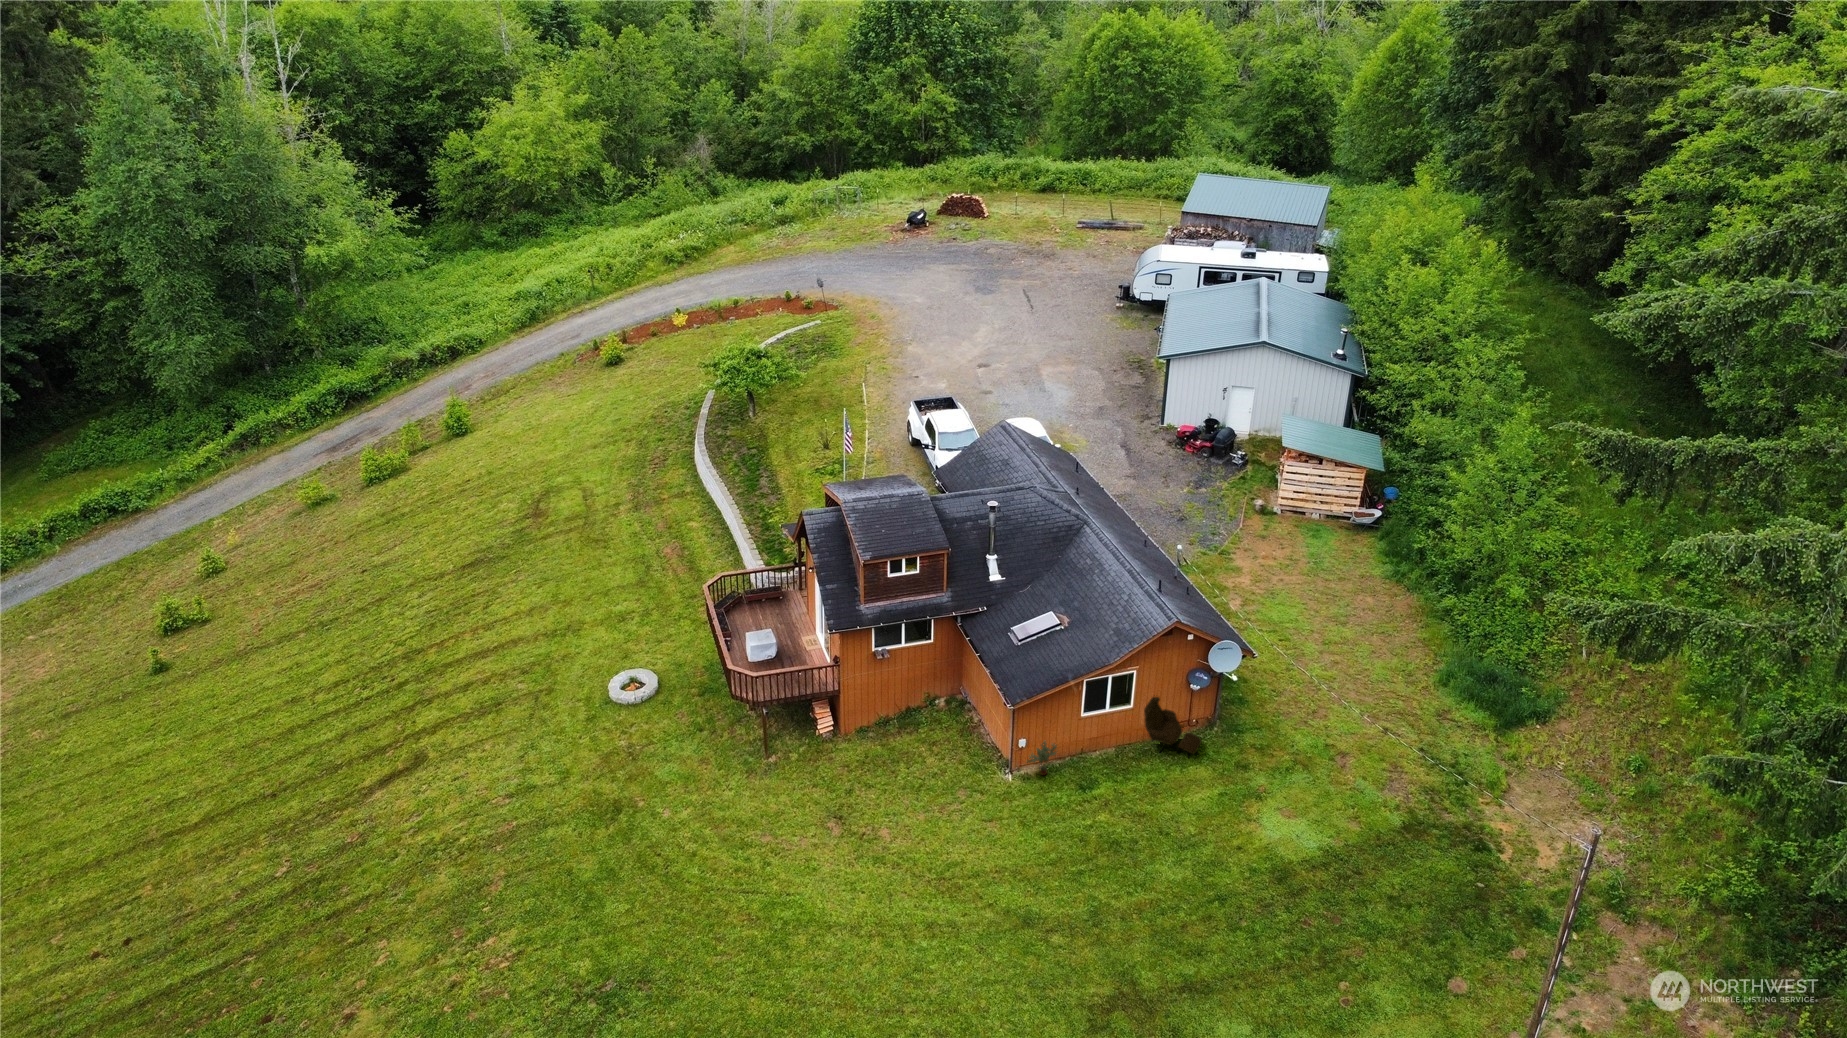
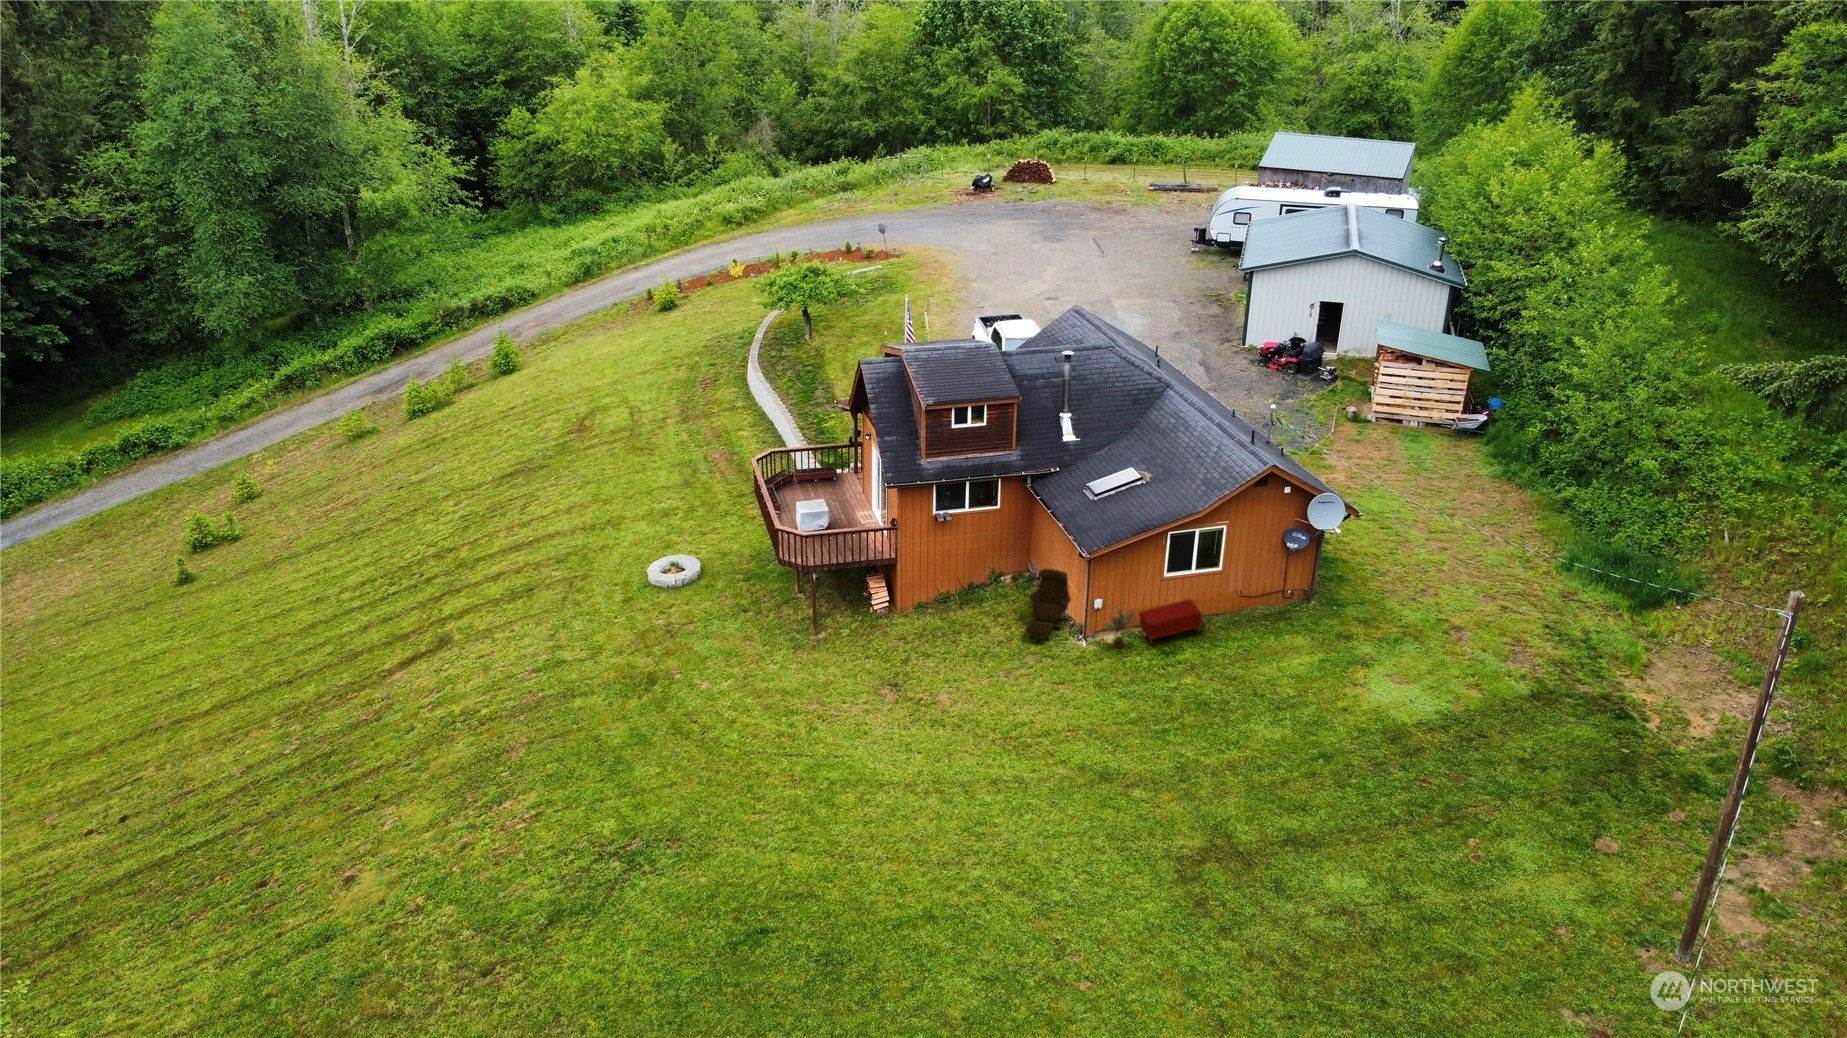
lounge chair: present [1144,697,1201,754] -> present [1025,569,1071,639]
bench: none [1062,729,1117,773] -> present [1139,599,1202,645]

